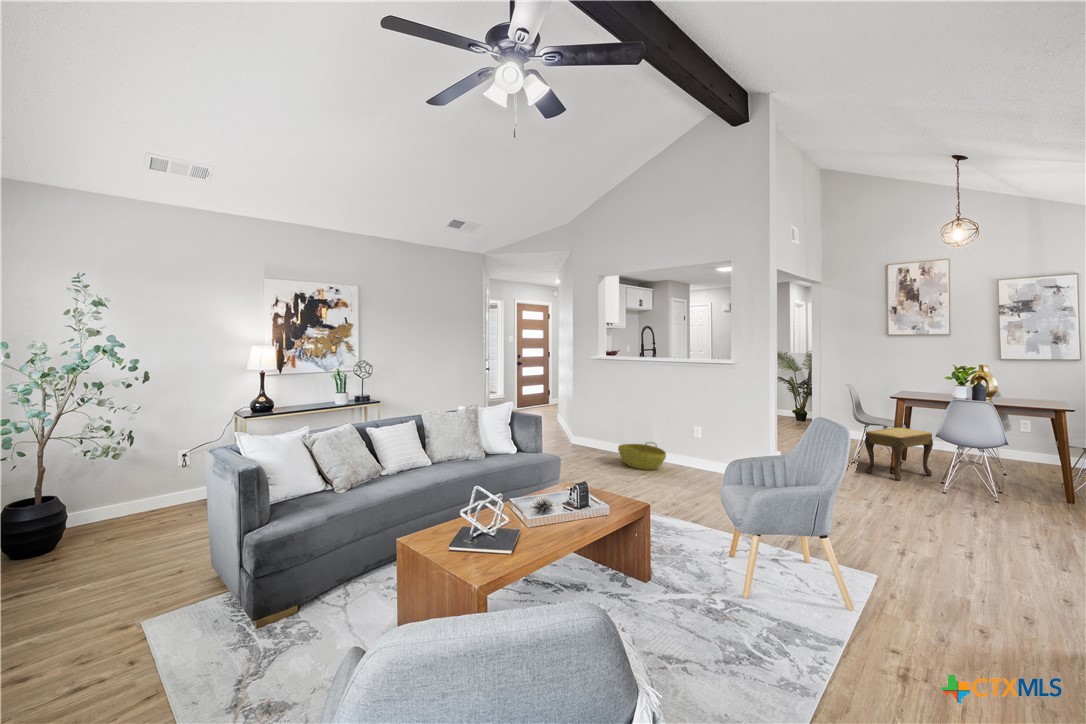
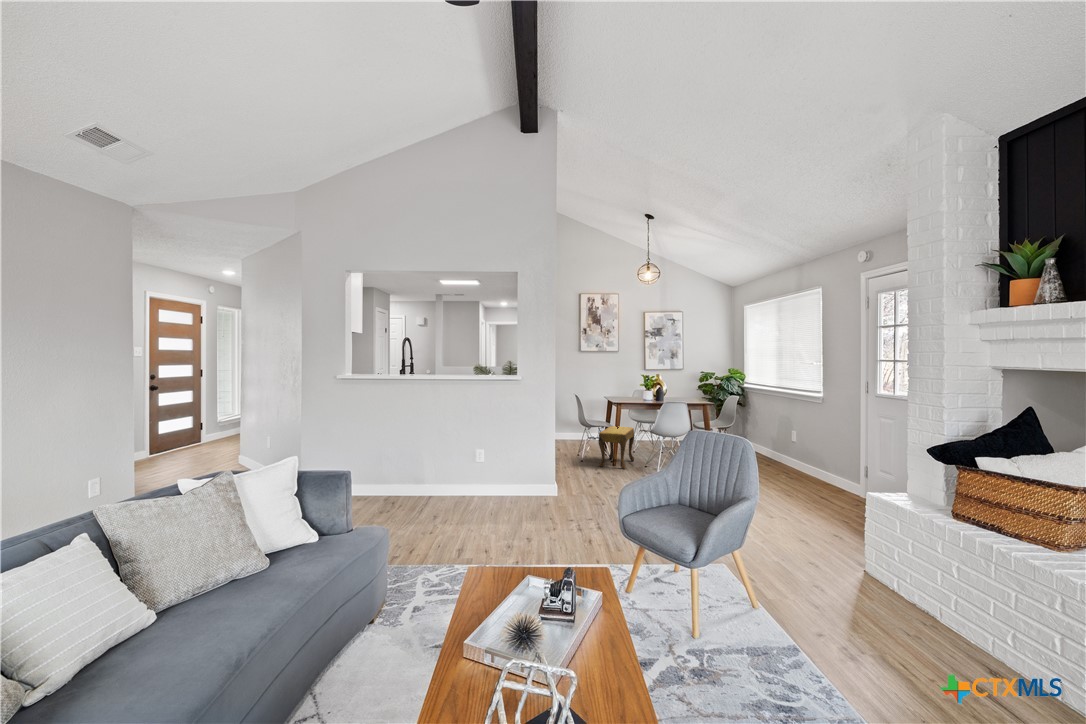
basket: present [618,442,666,470] -> none [403,473,465,507]

